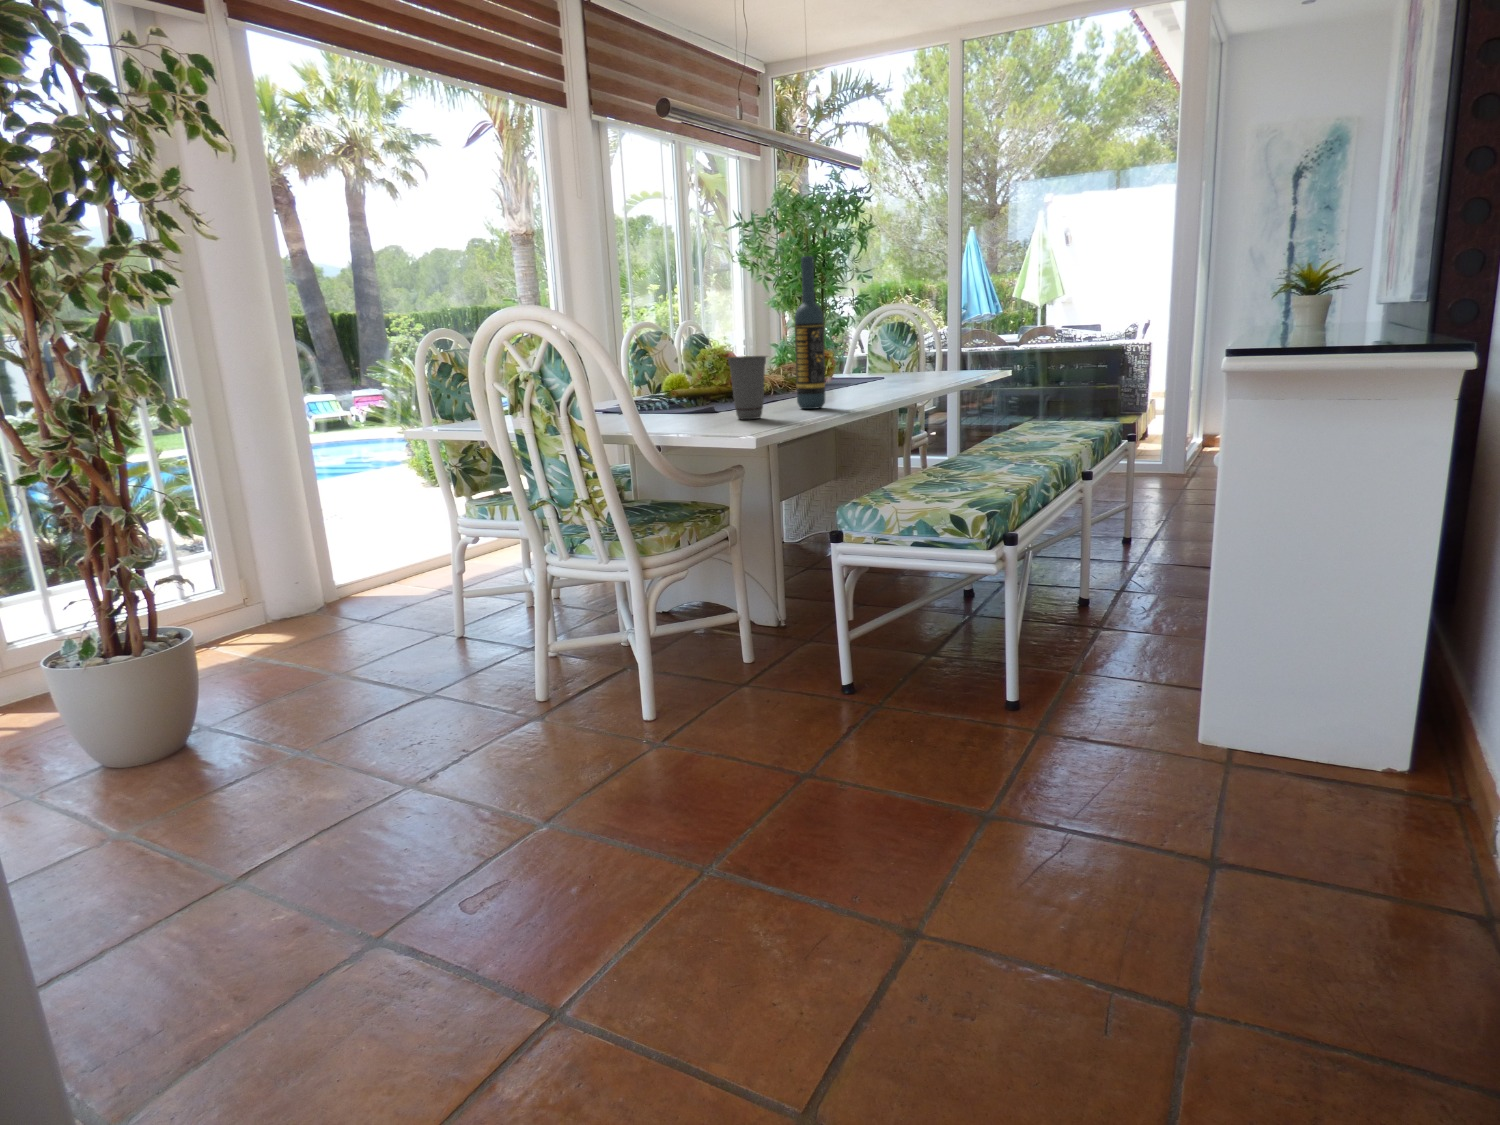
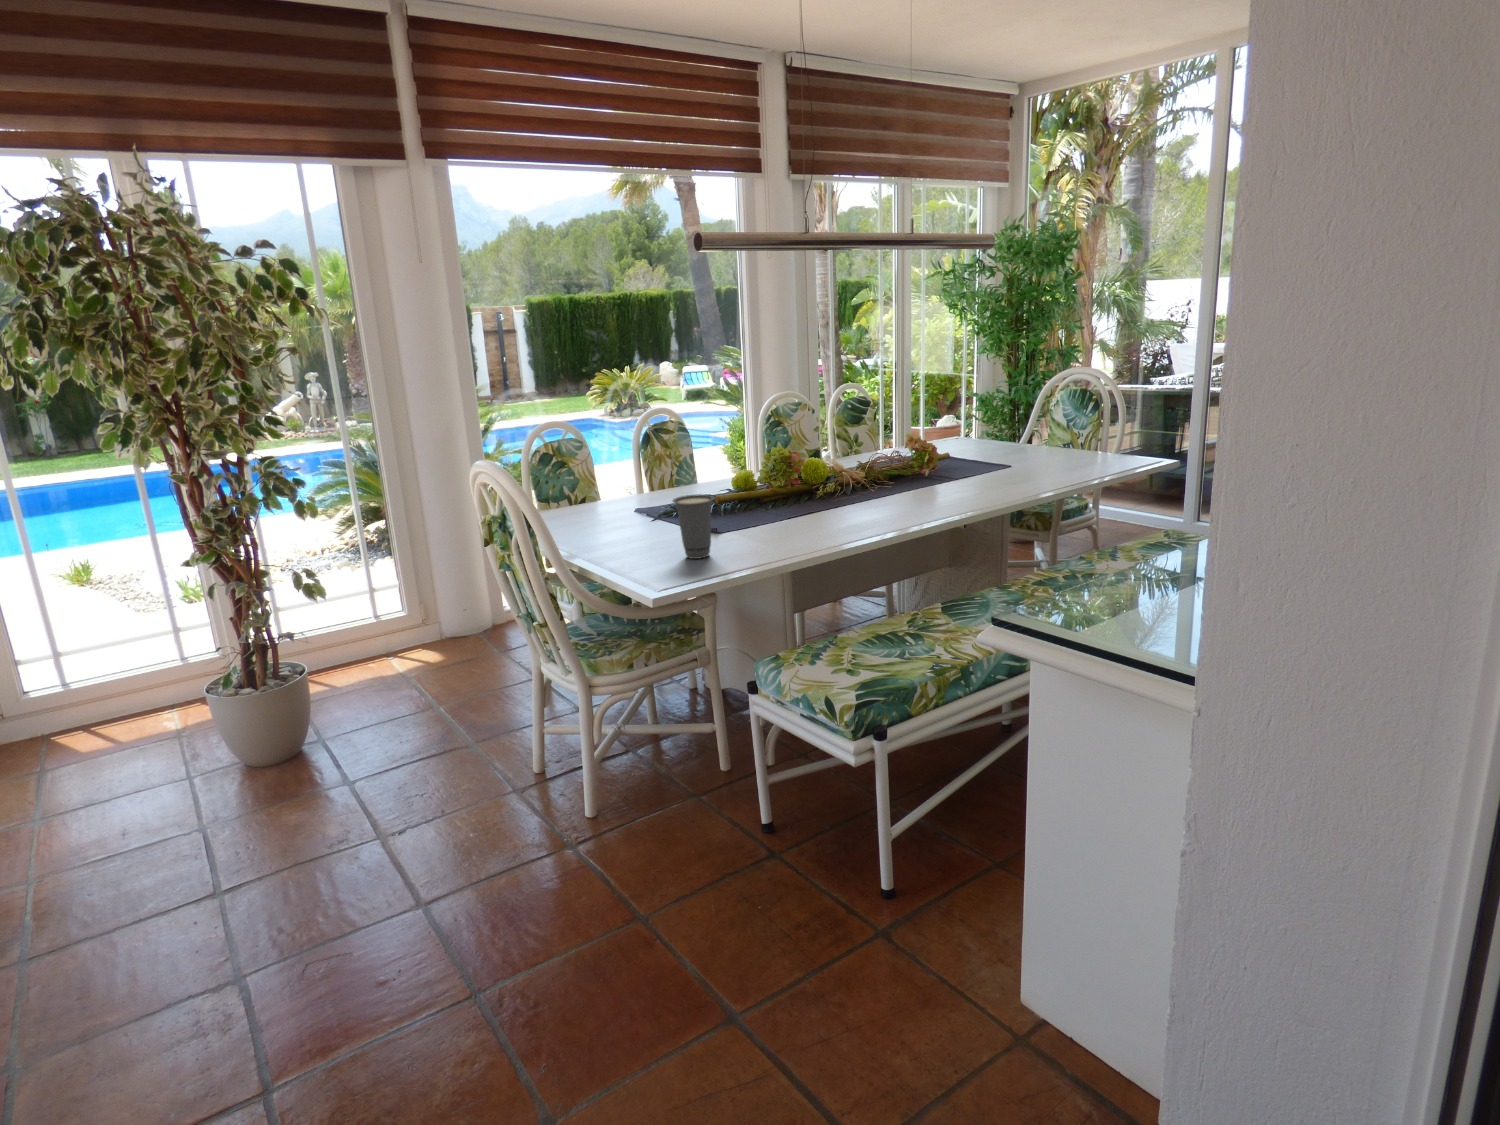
wine bottle: present [795,256,825,409] -> none [773,391,806,542]

